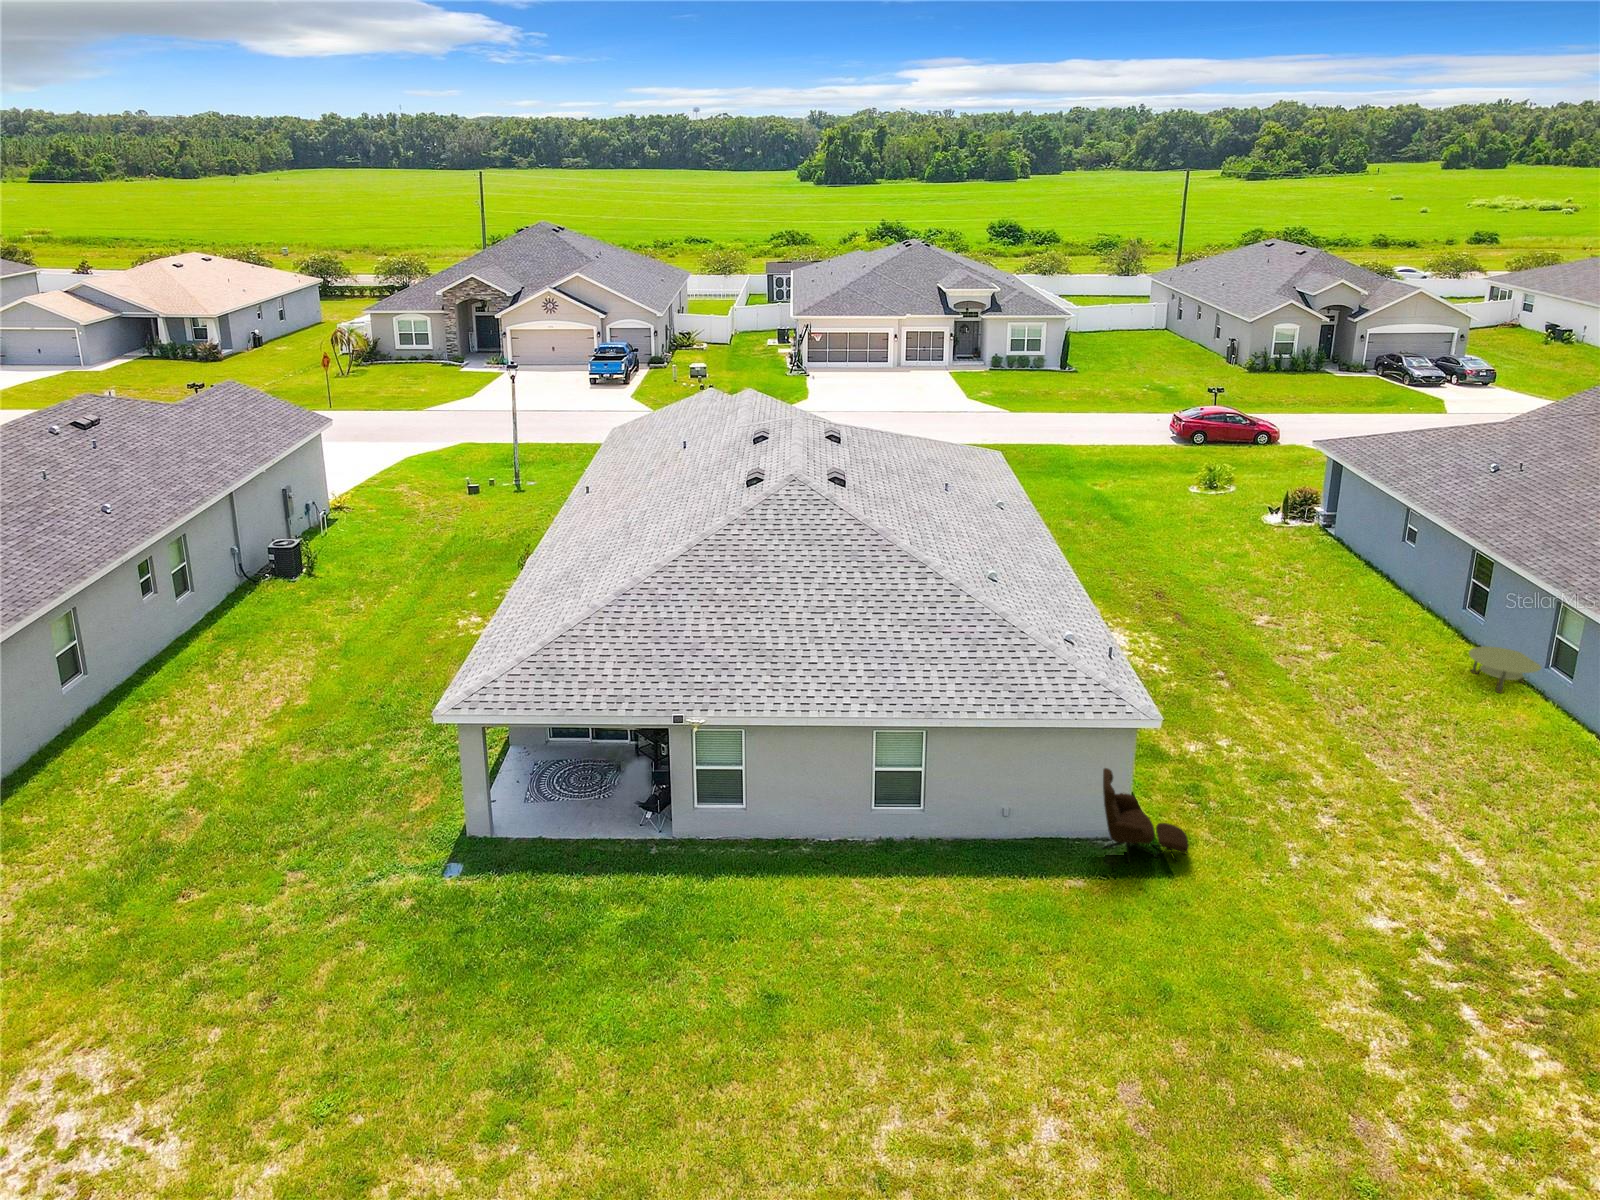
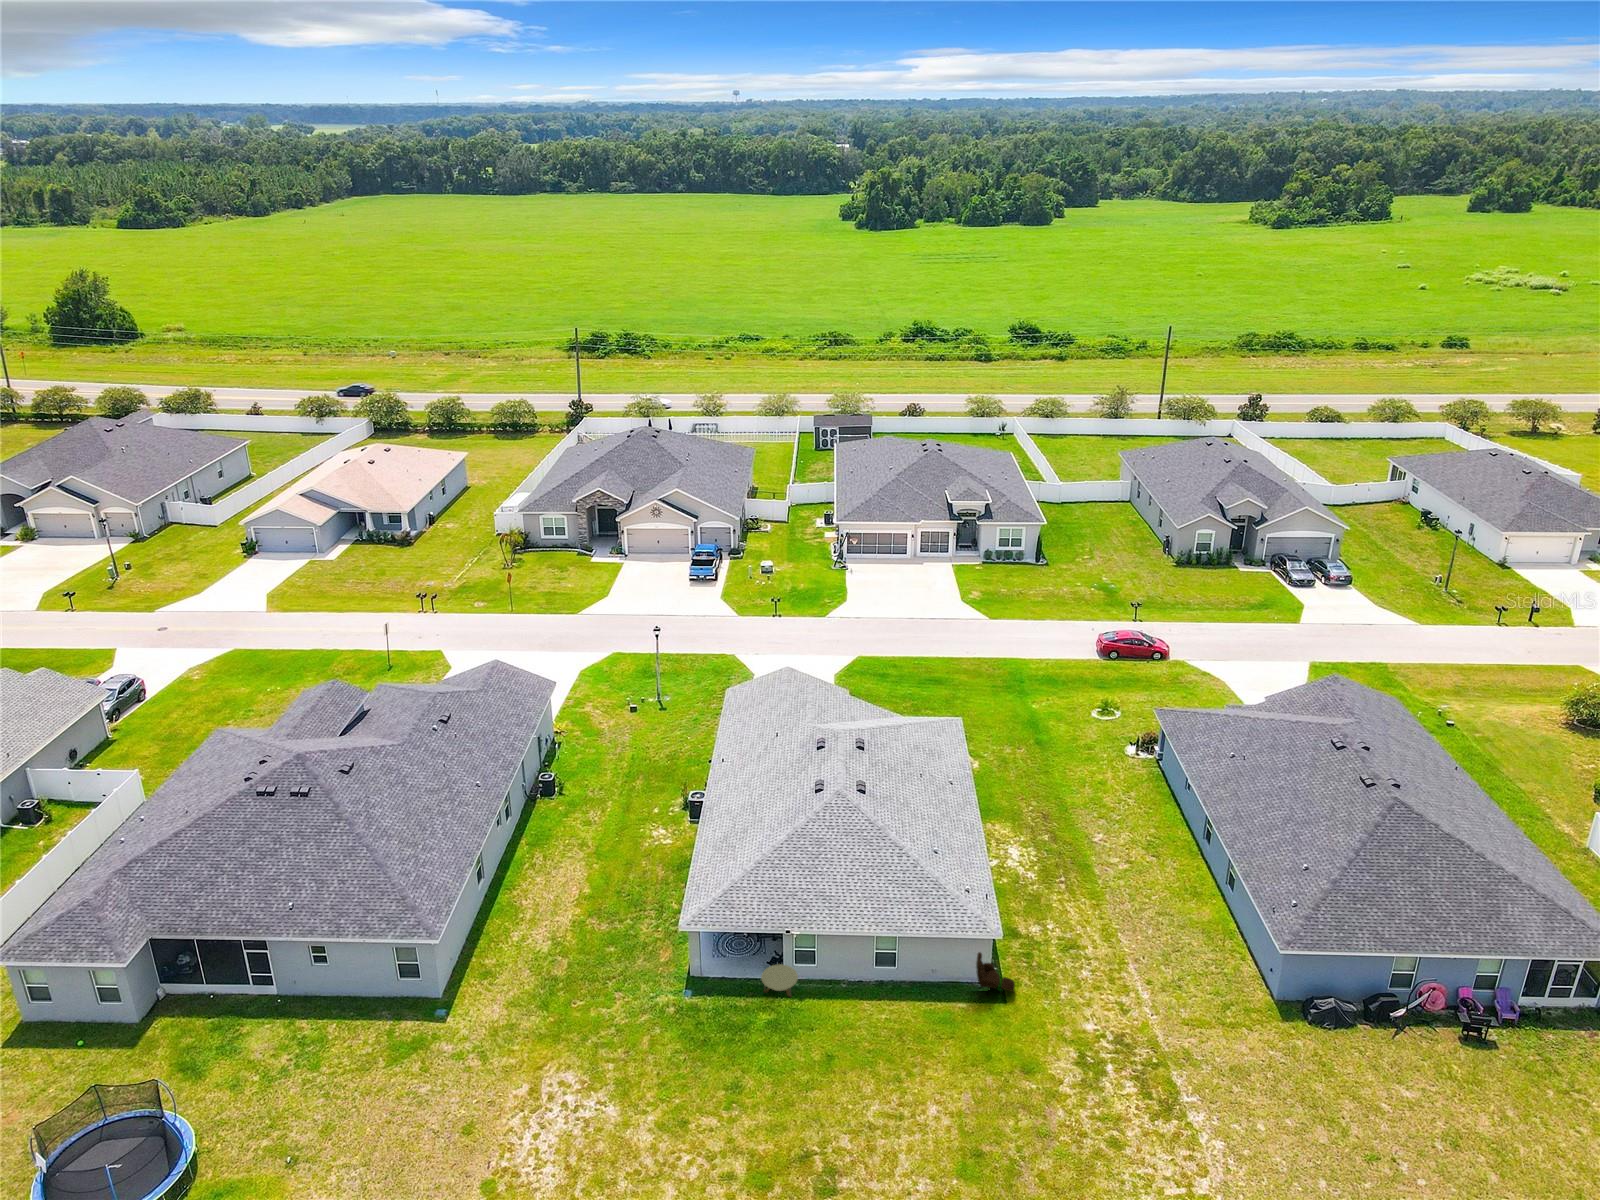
round table: present [1469,646,1541,693] -> present [761,964,798,997]

